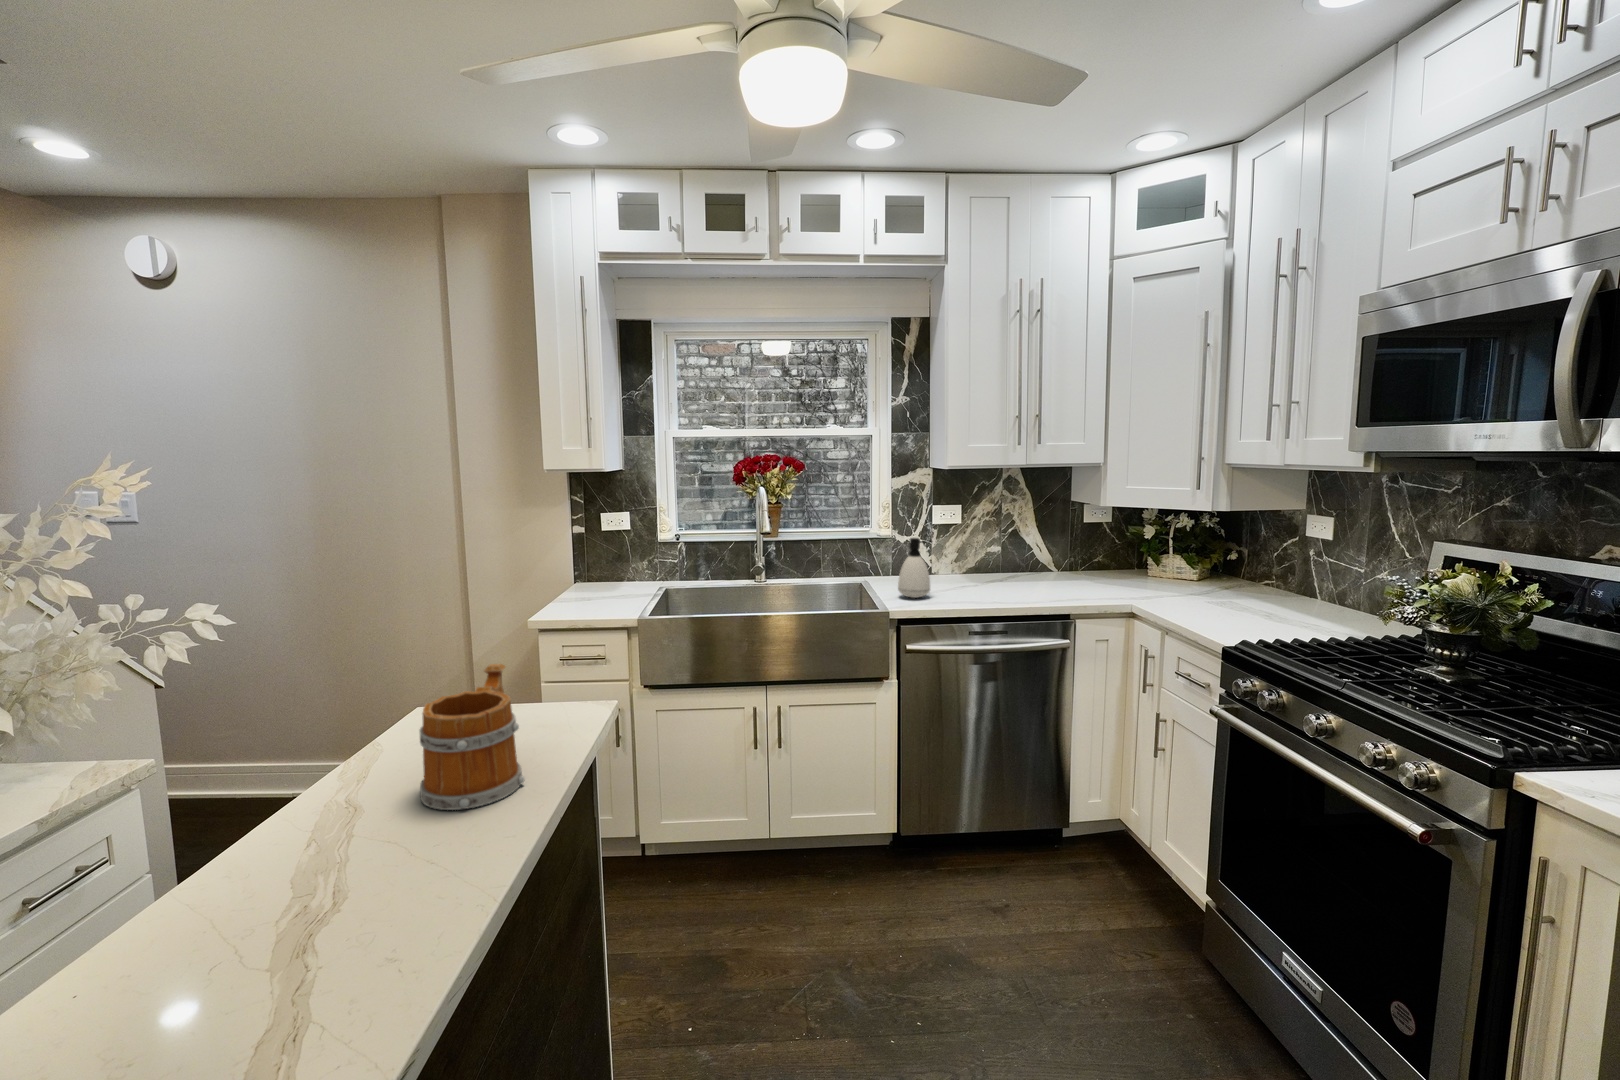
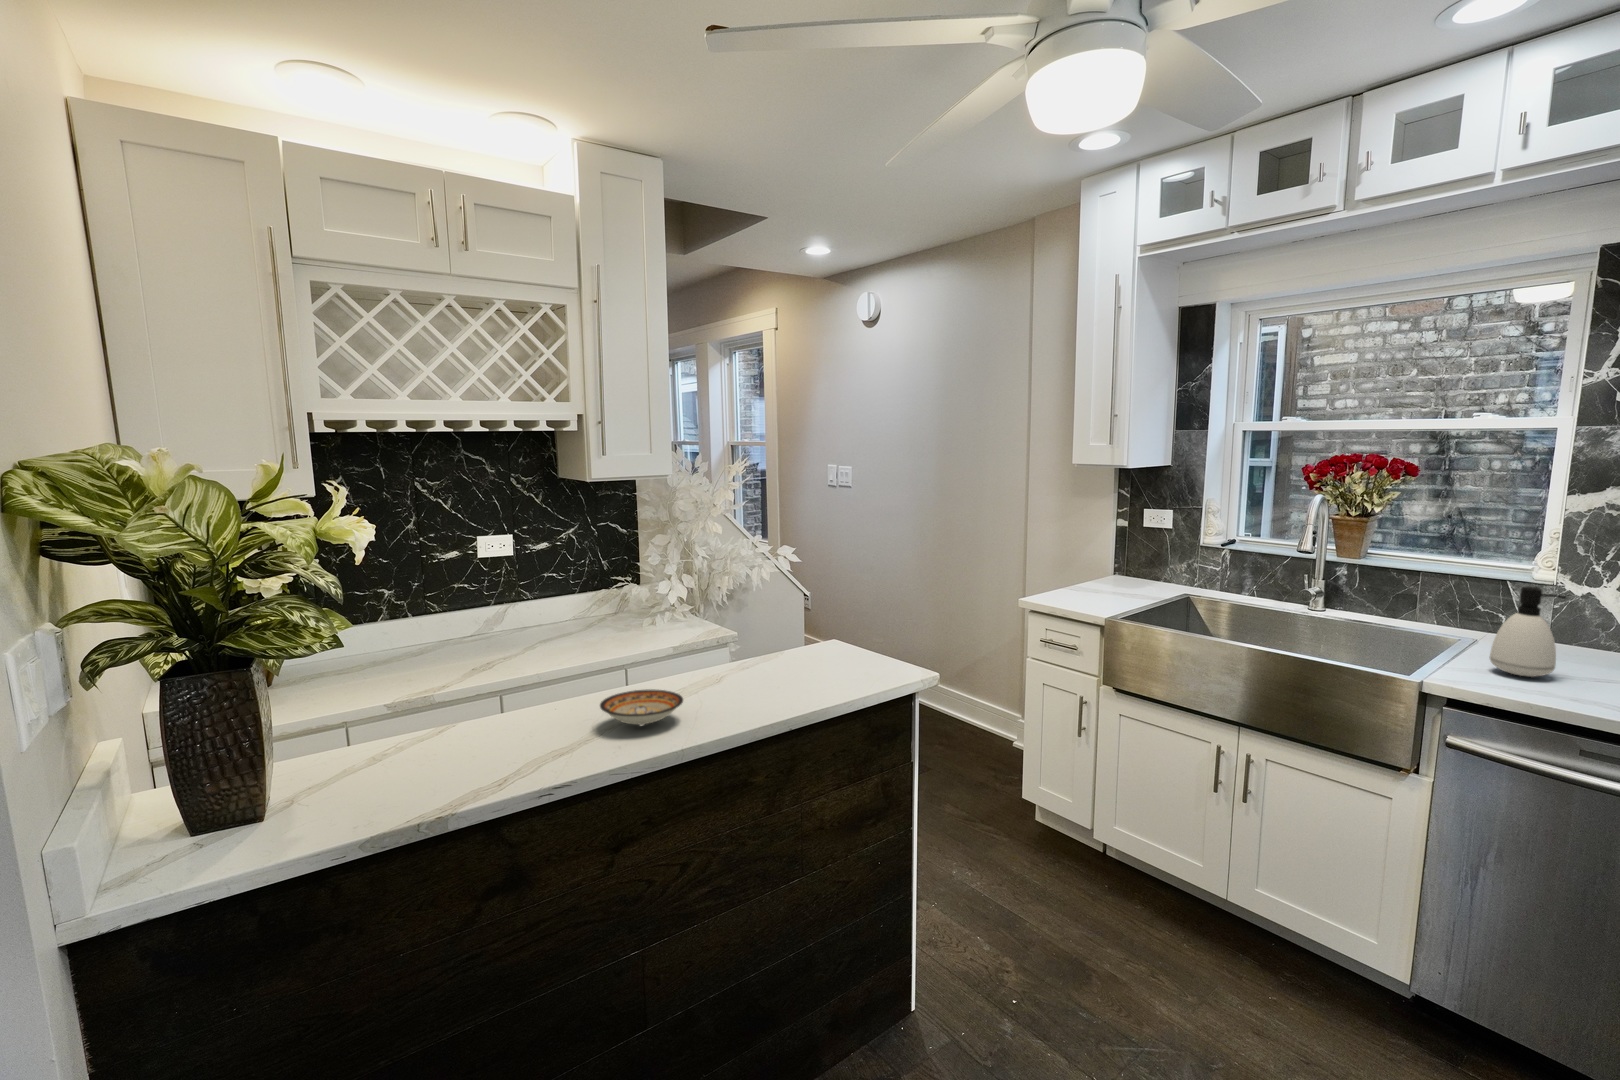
mug: present [420,664,524,810] -> none [744,611,824,697]
ceramic bowl: none [265,850,434,946] -> present [600,690,683,725]

